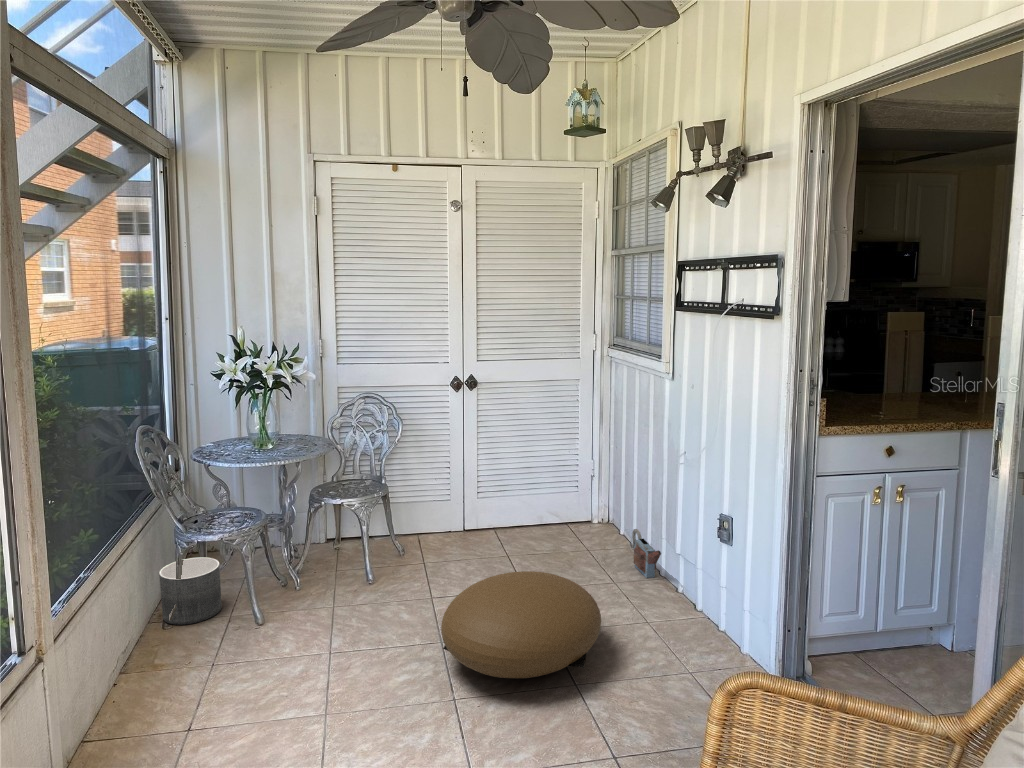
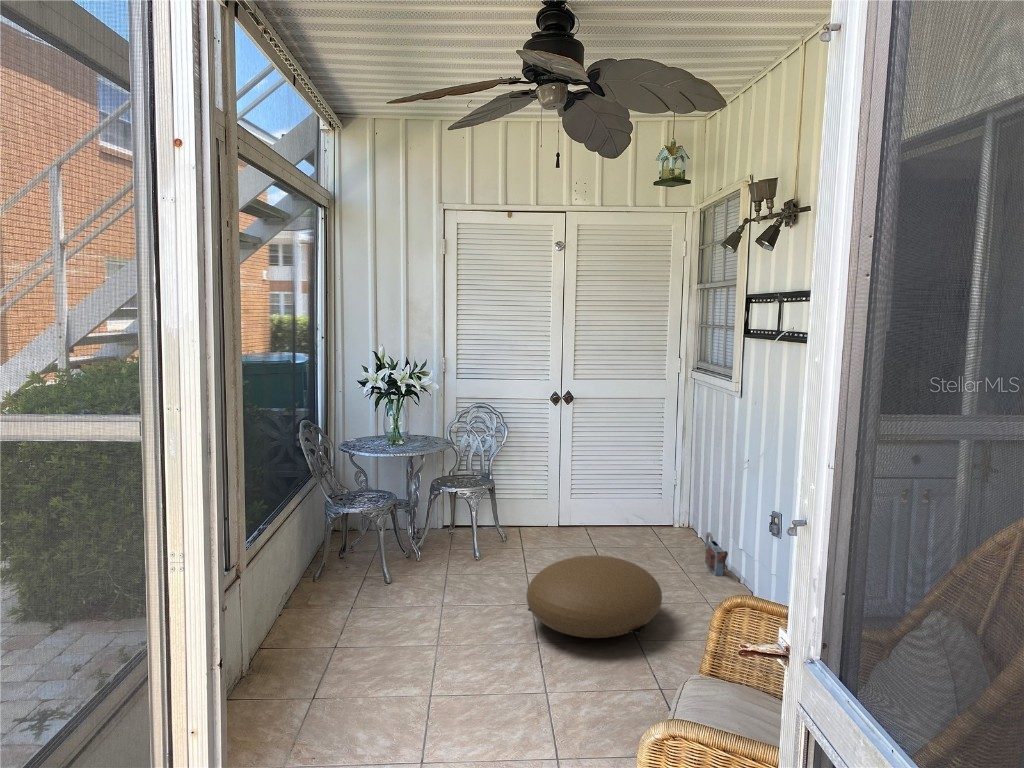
planter: present [159,557,222,625] -> none [314,527,359,578]

